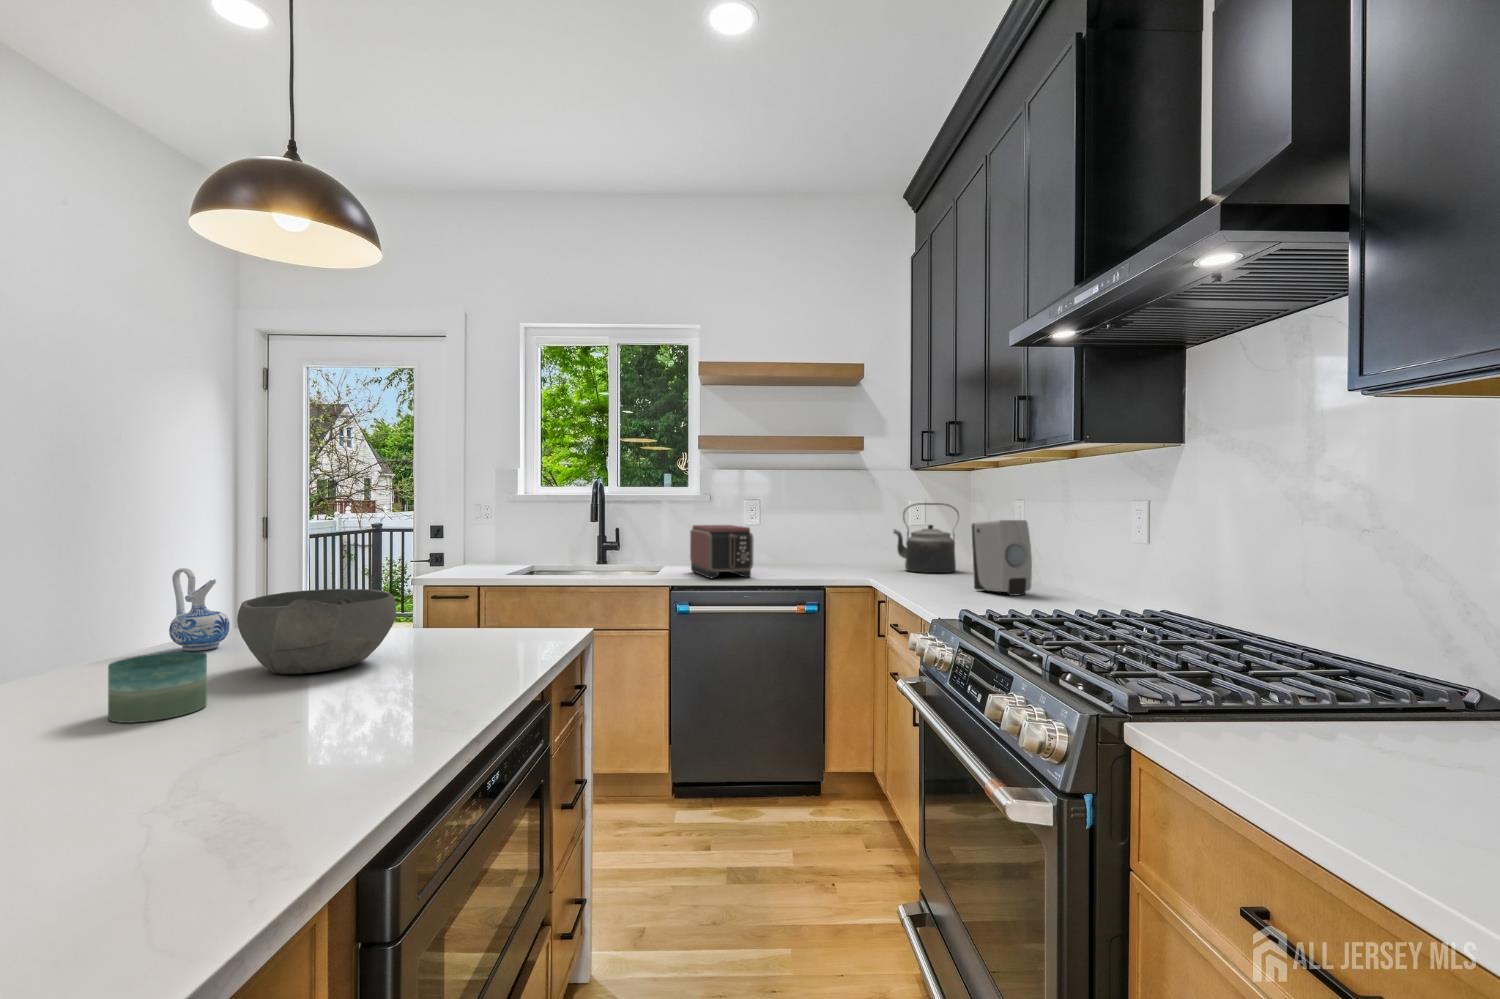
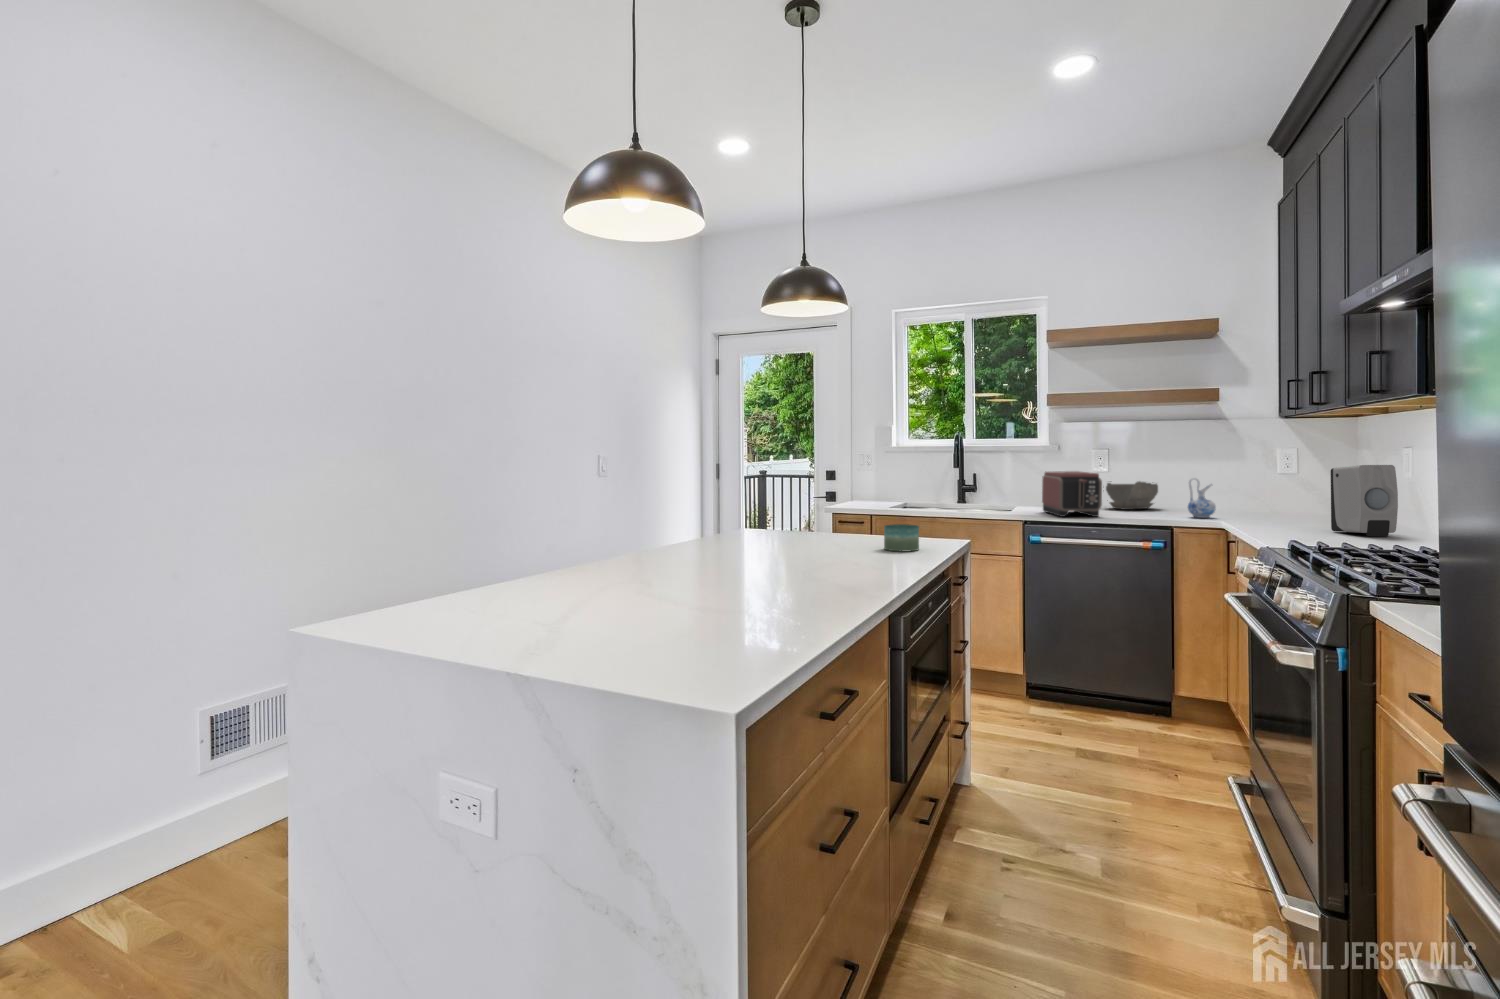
kettle: present [893,503,958,573] -> none [1252,449,1331,518]
ceramic pitcher: present [169,568,230,651] -> present [1188,478,1216,518]
bowl: present [237,589,396,674] -> present [1106,481,1158,509]
candle: present [108,652,207,723] -> present [884,524,919,551]

